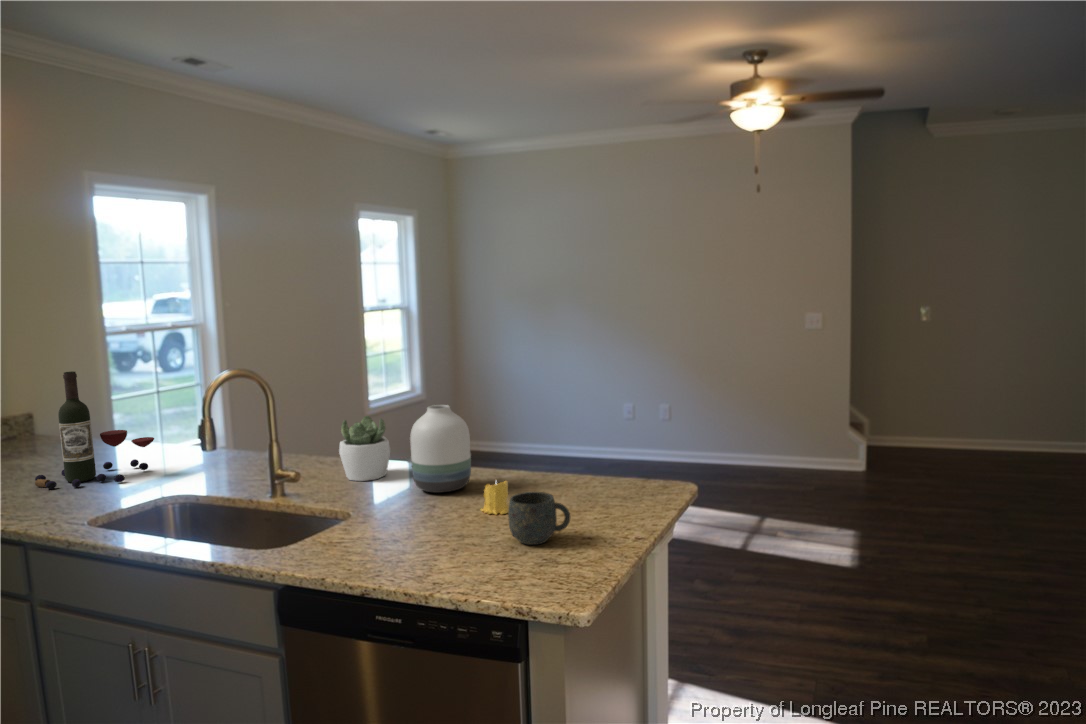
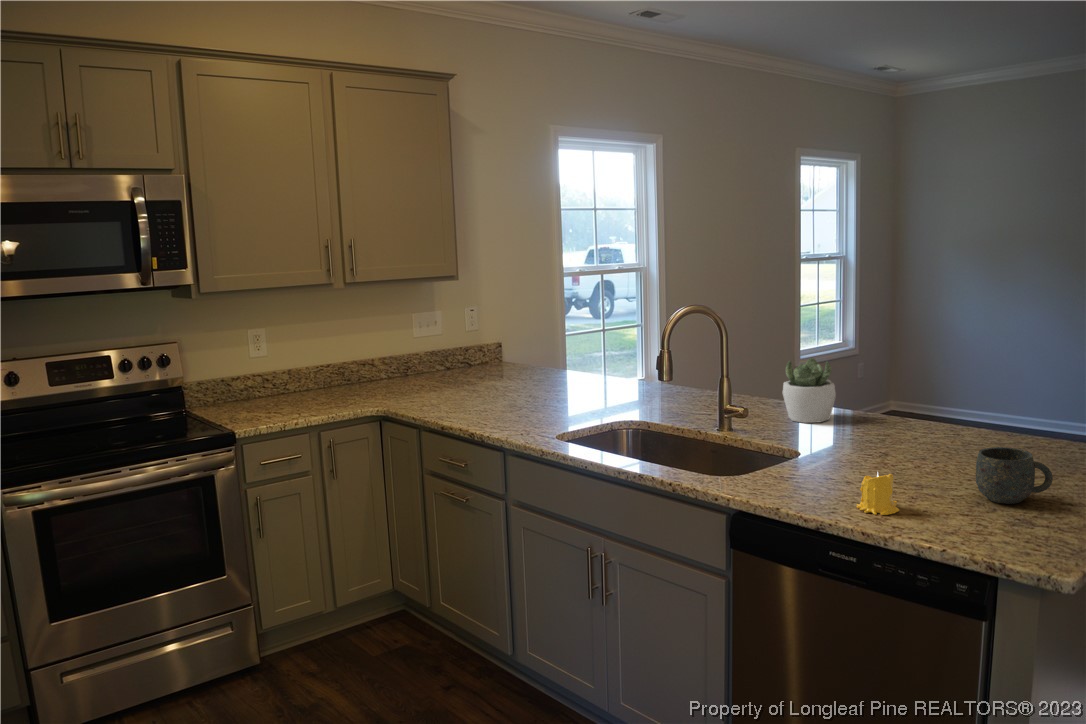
wine bottle: present [35,371,154,489] -> none [519,307,614,407]
vase: present [410,405,471,493] -> none [860,350,927,441]
candle: present [481,481,509,515] -> present [857,472,899,515]

